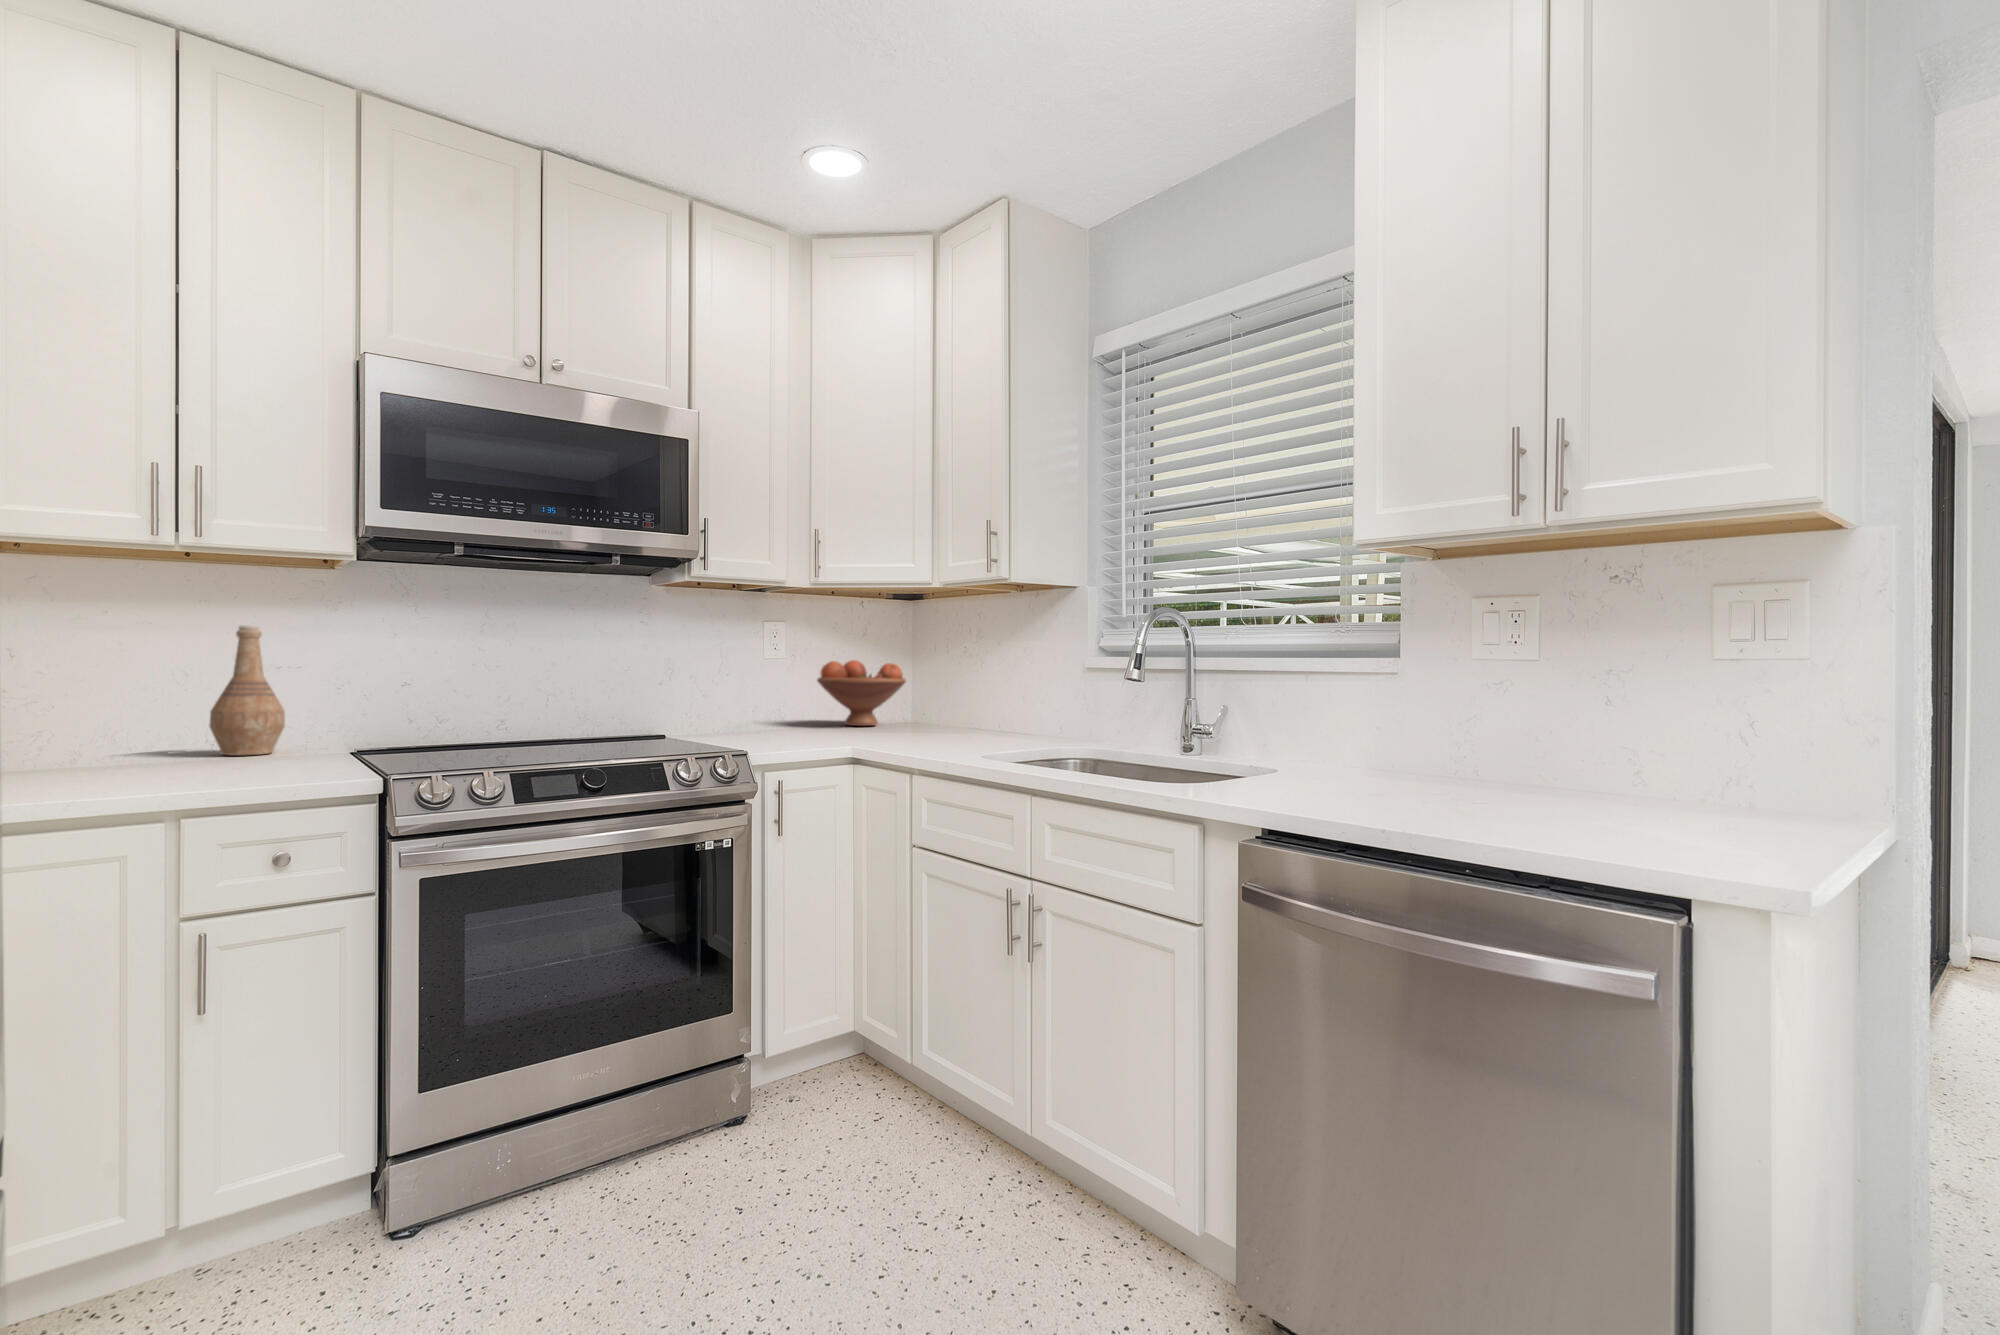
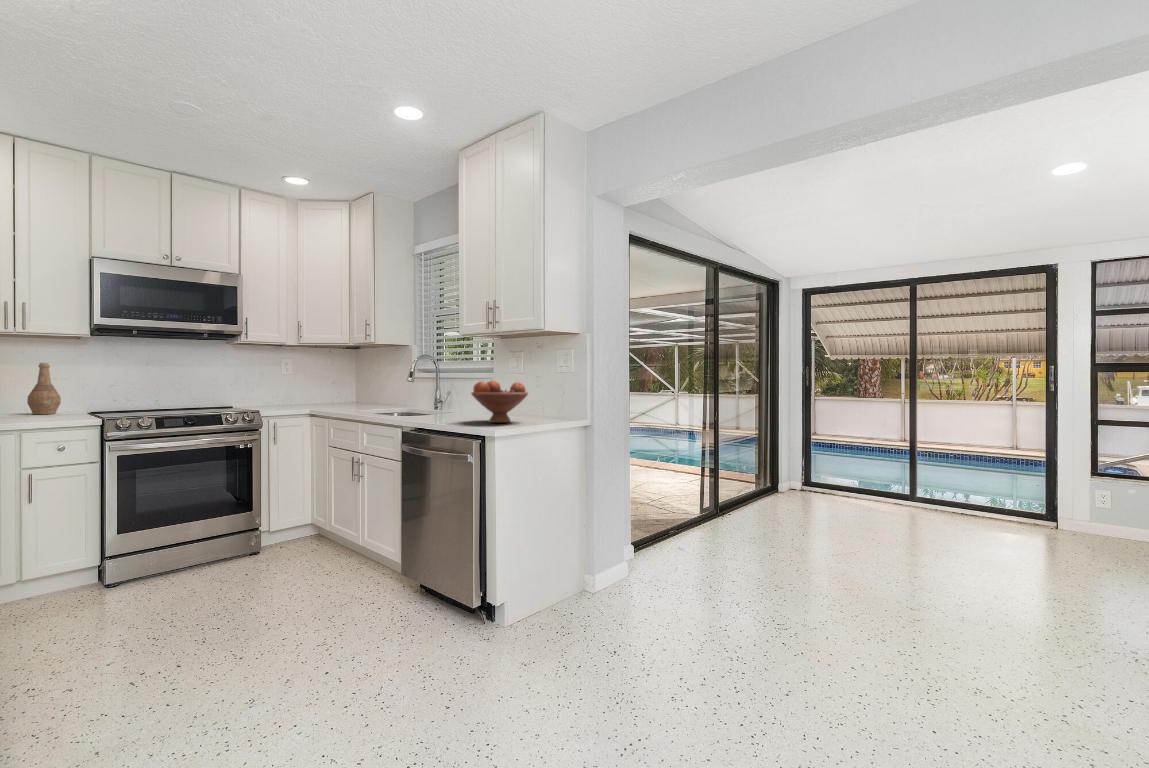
fruit bowl: present [817,660,906,726] -> present [472,381,528,423]

